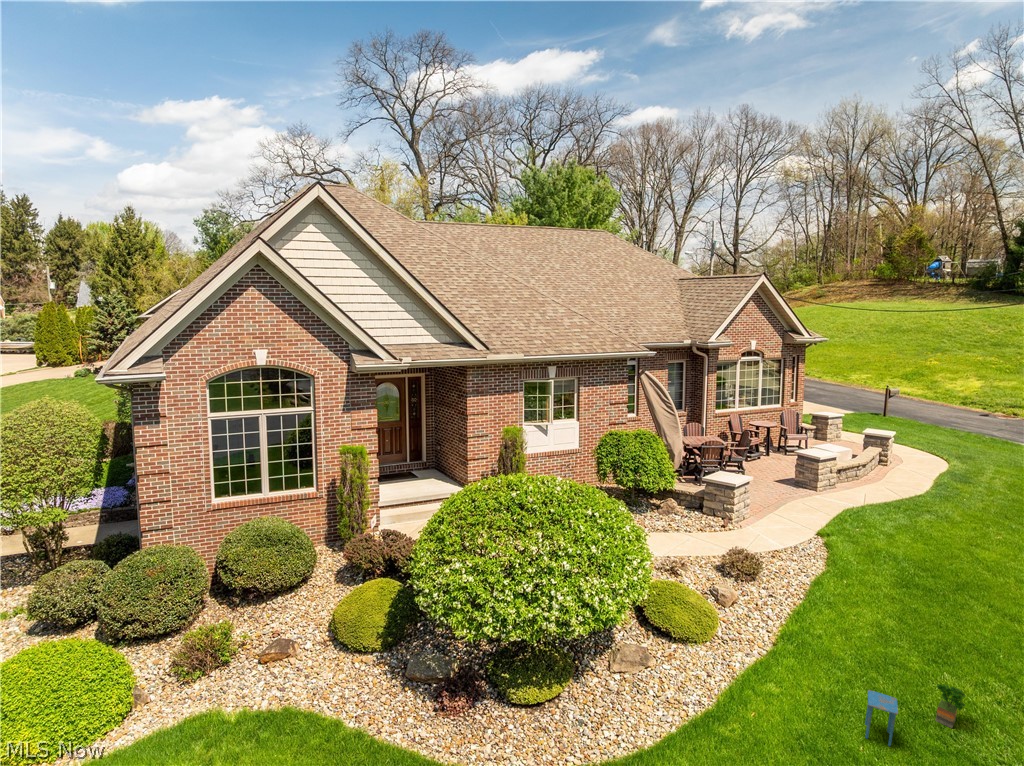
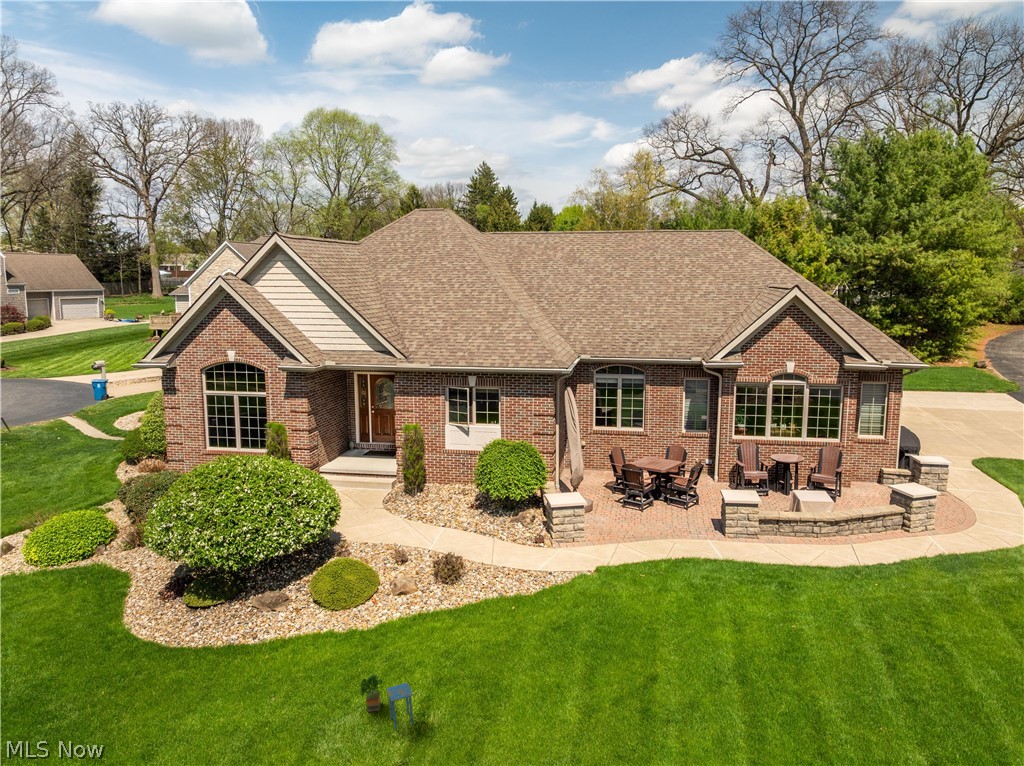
side table: present [865,690,898,746] -> present [387,683,413,730]

